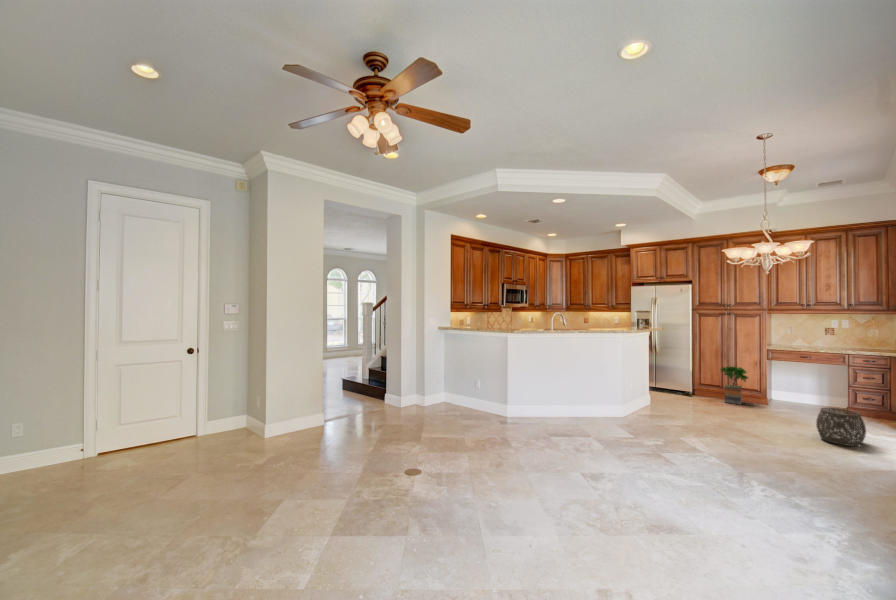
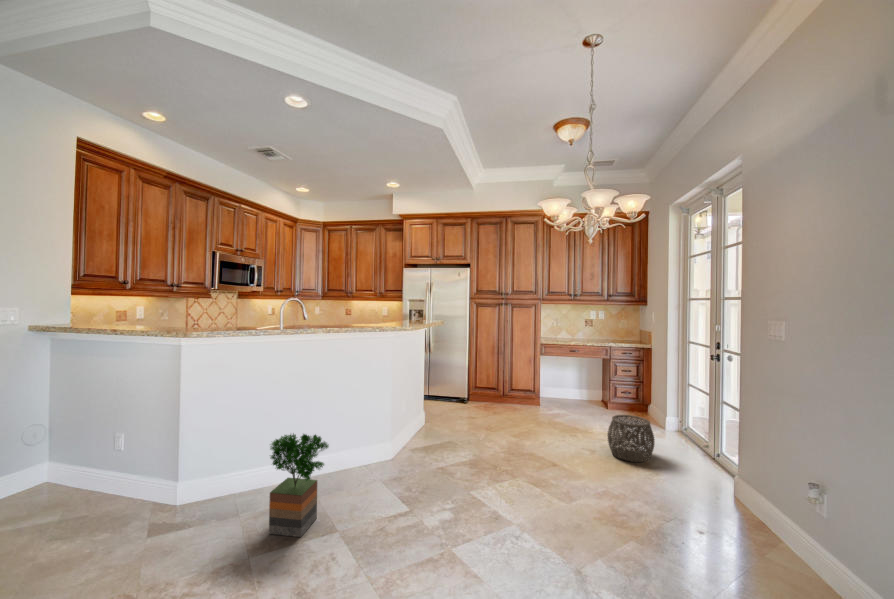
potted tree: present [721,366,748,405] -> present [269,434,329,537]

